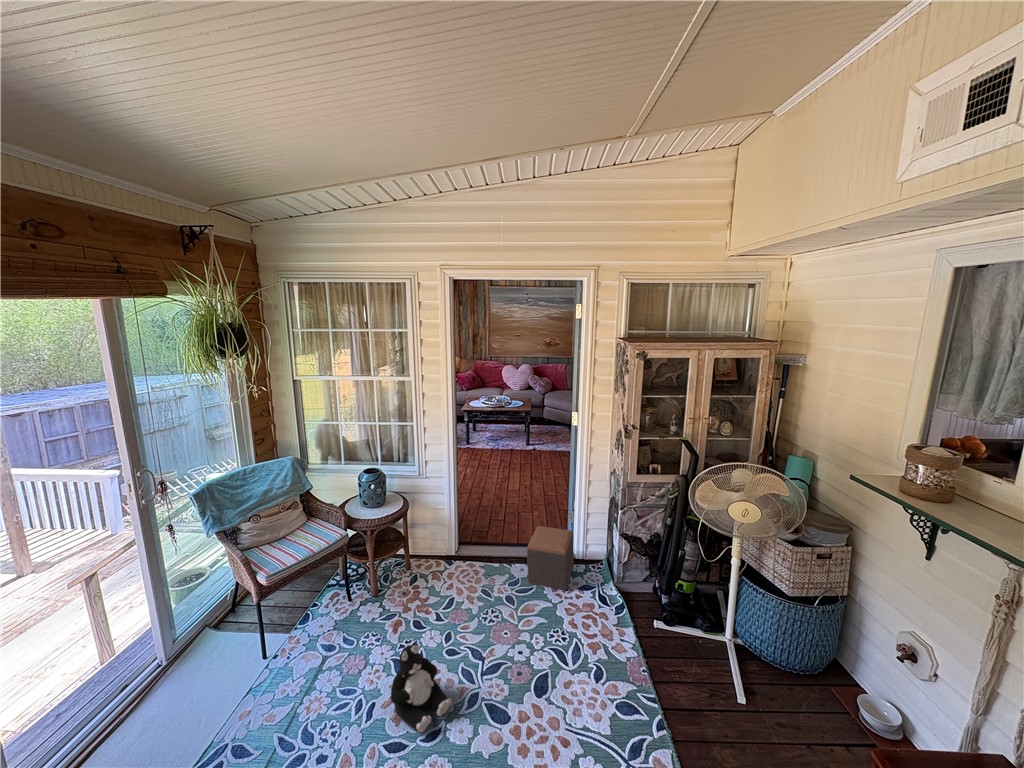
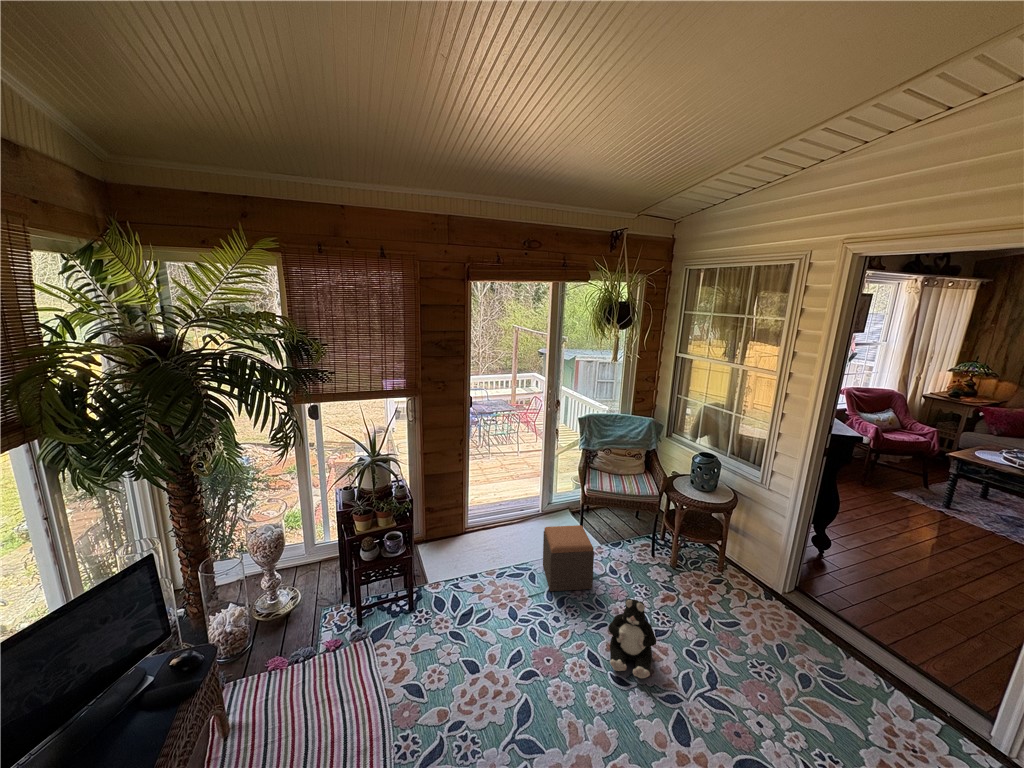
footstool: present [527,526,574,590] -> present [543,525,594,591]

